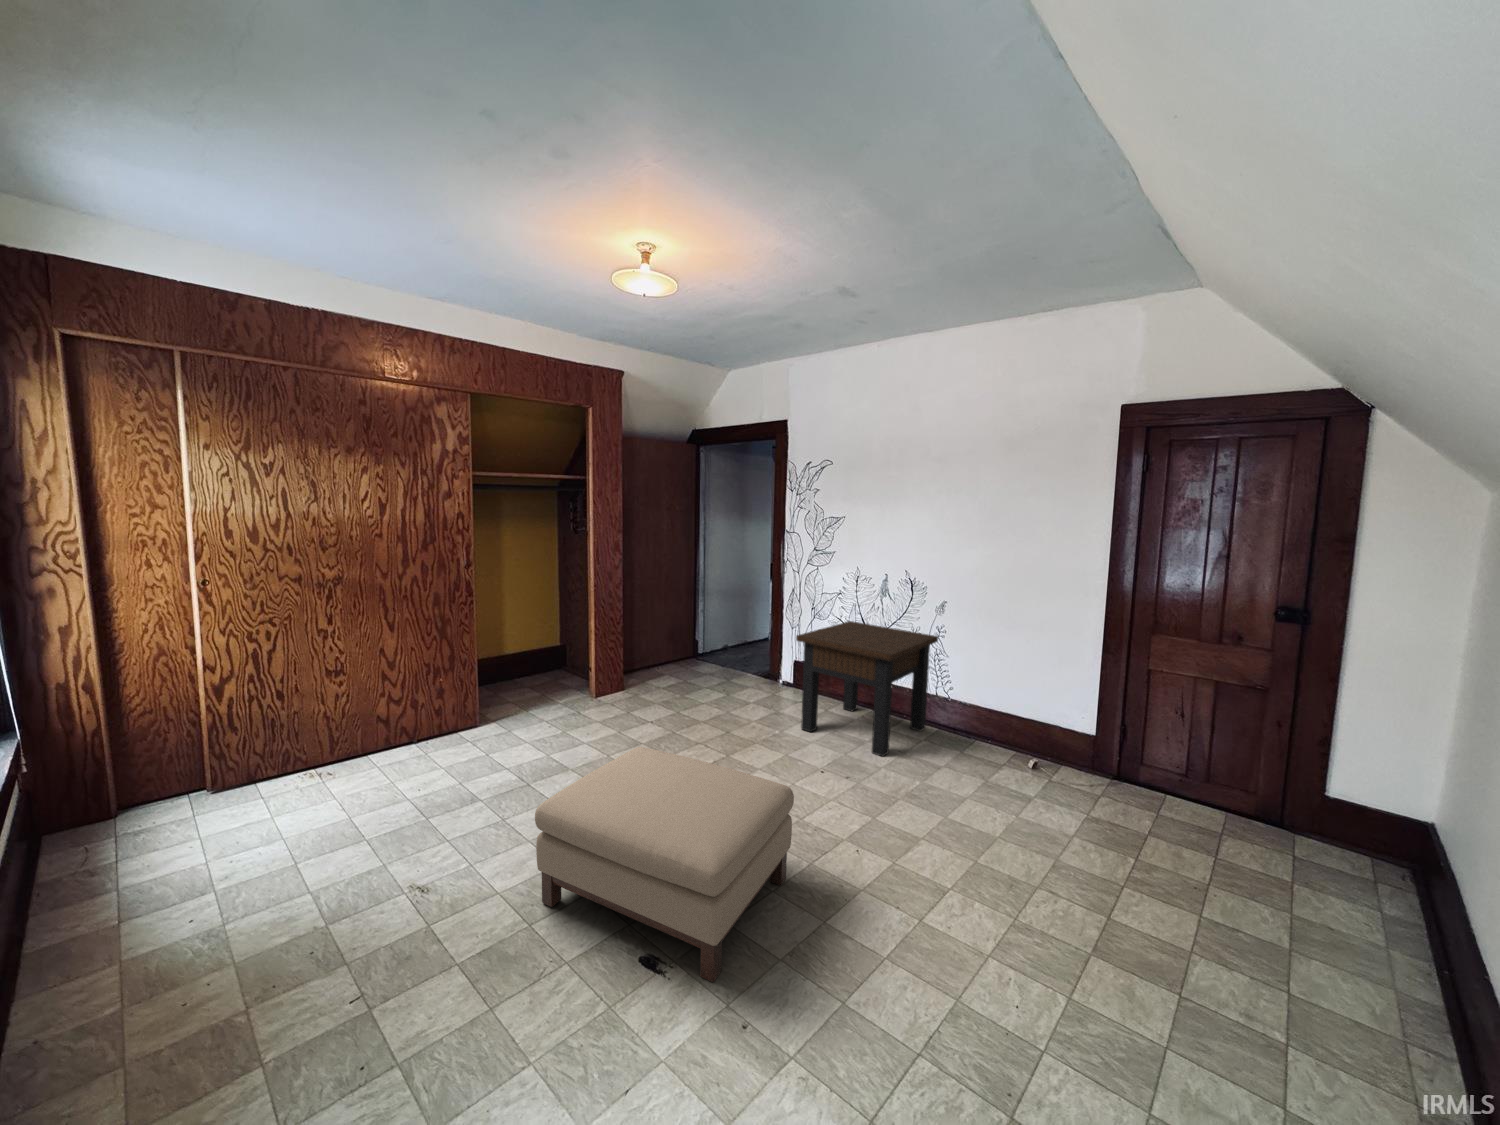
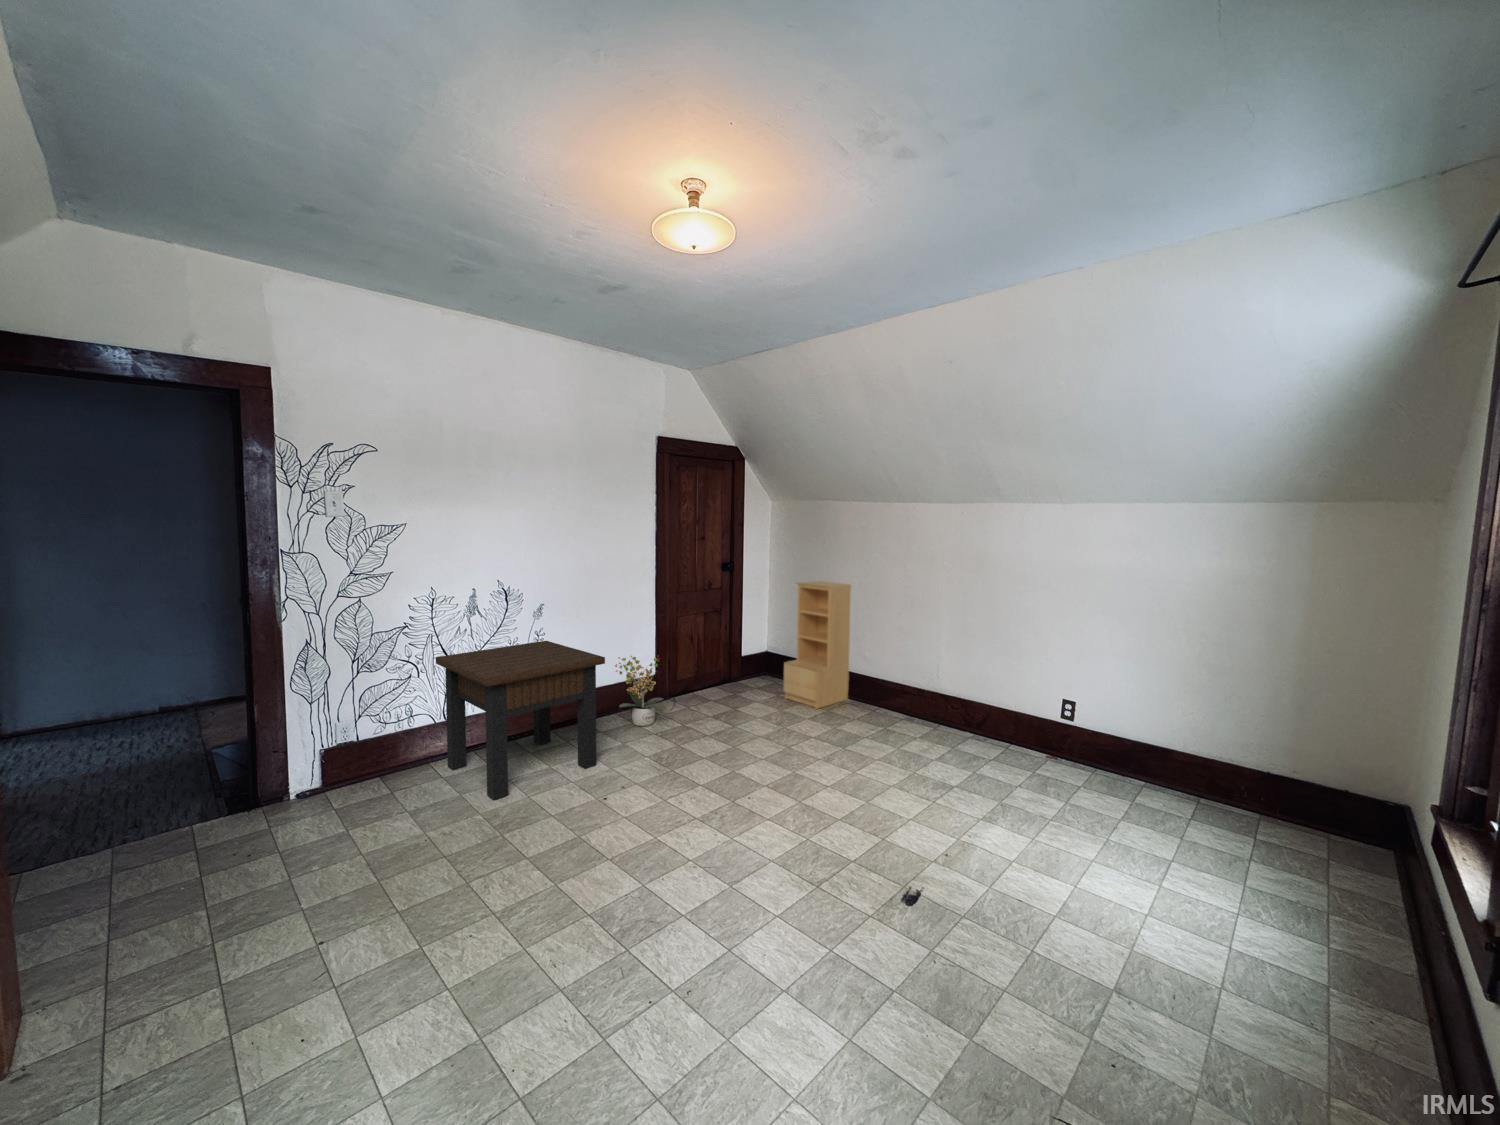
bookshelf: none [1275,666,1495,999] -> present [784,581,851,709]
potted plant: none [977,681,1050,773] -> present [615,655,667,726]
ottoman: present [535,747,794,982] -> none [704,748,926,984]

